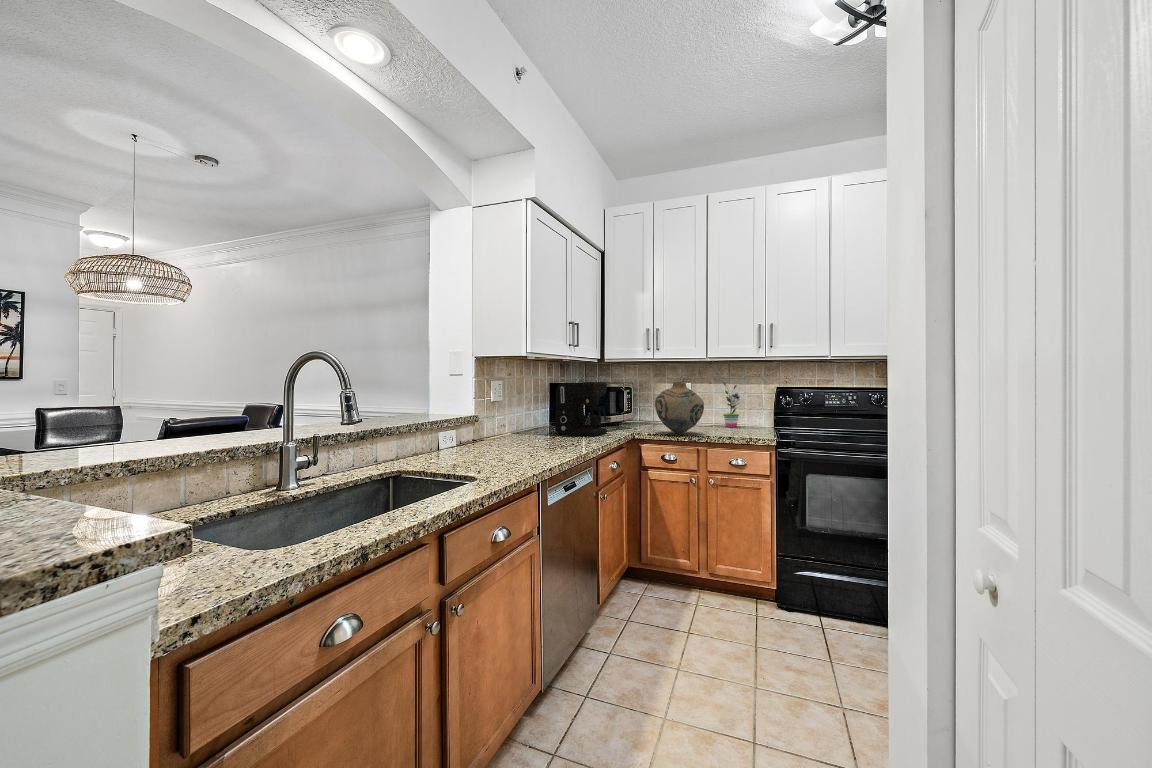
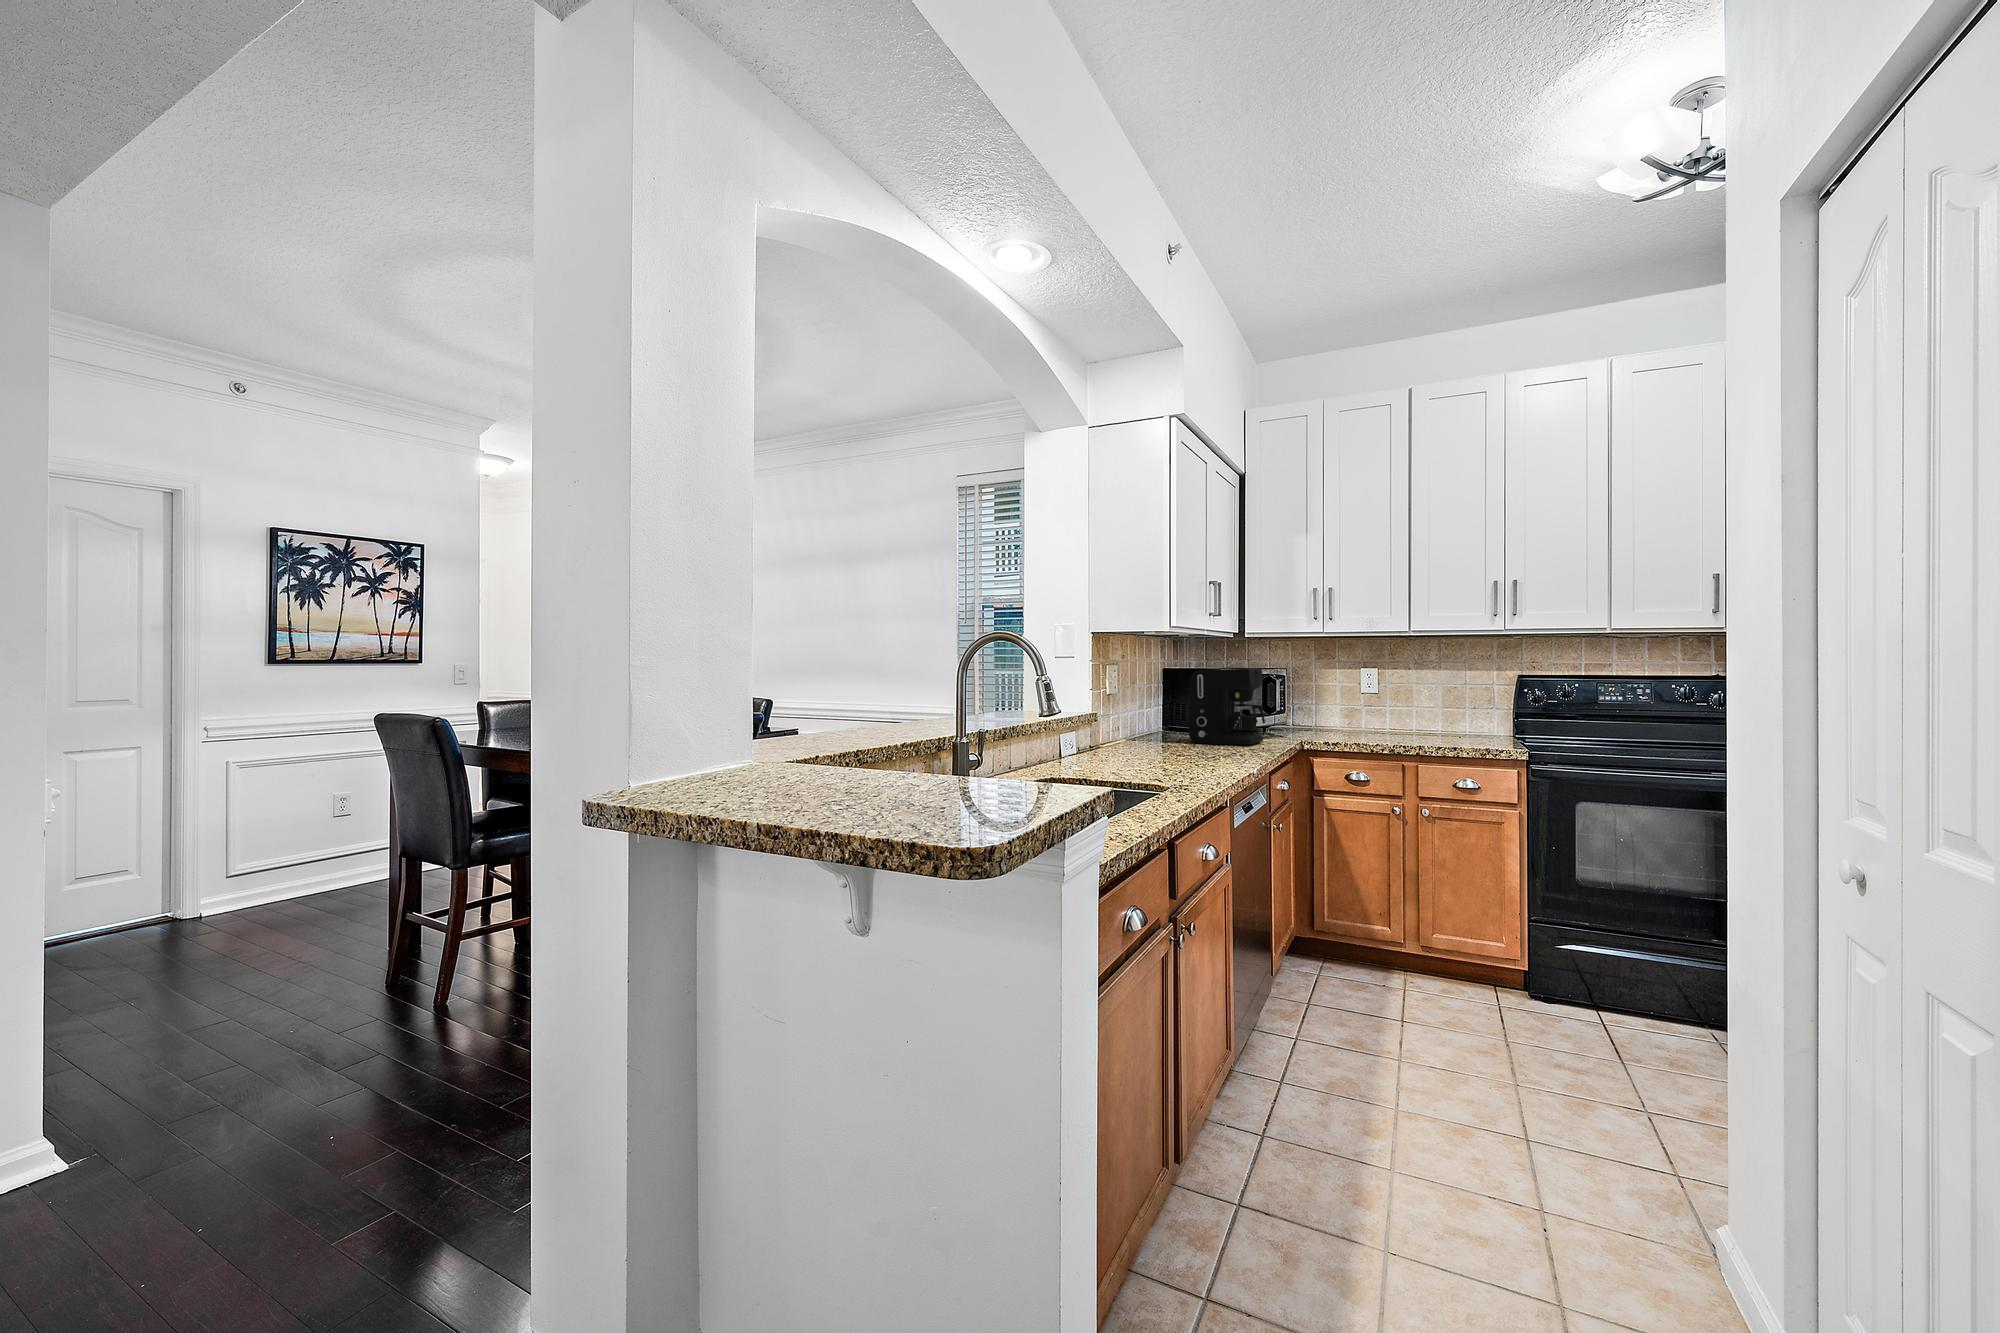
vase: present [655,382,704,433] -> none [1334,669,1411,743]
potted plant: present [723,382,743,427] -> none [1429,667,1464,736]

